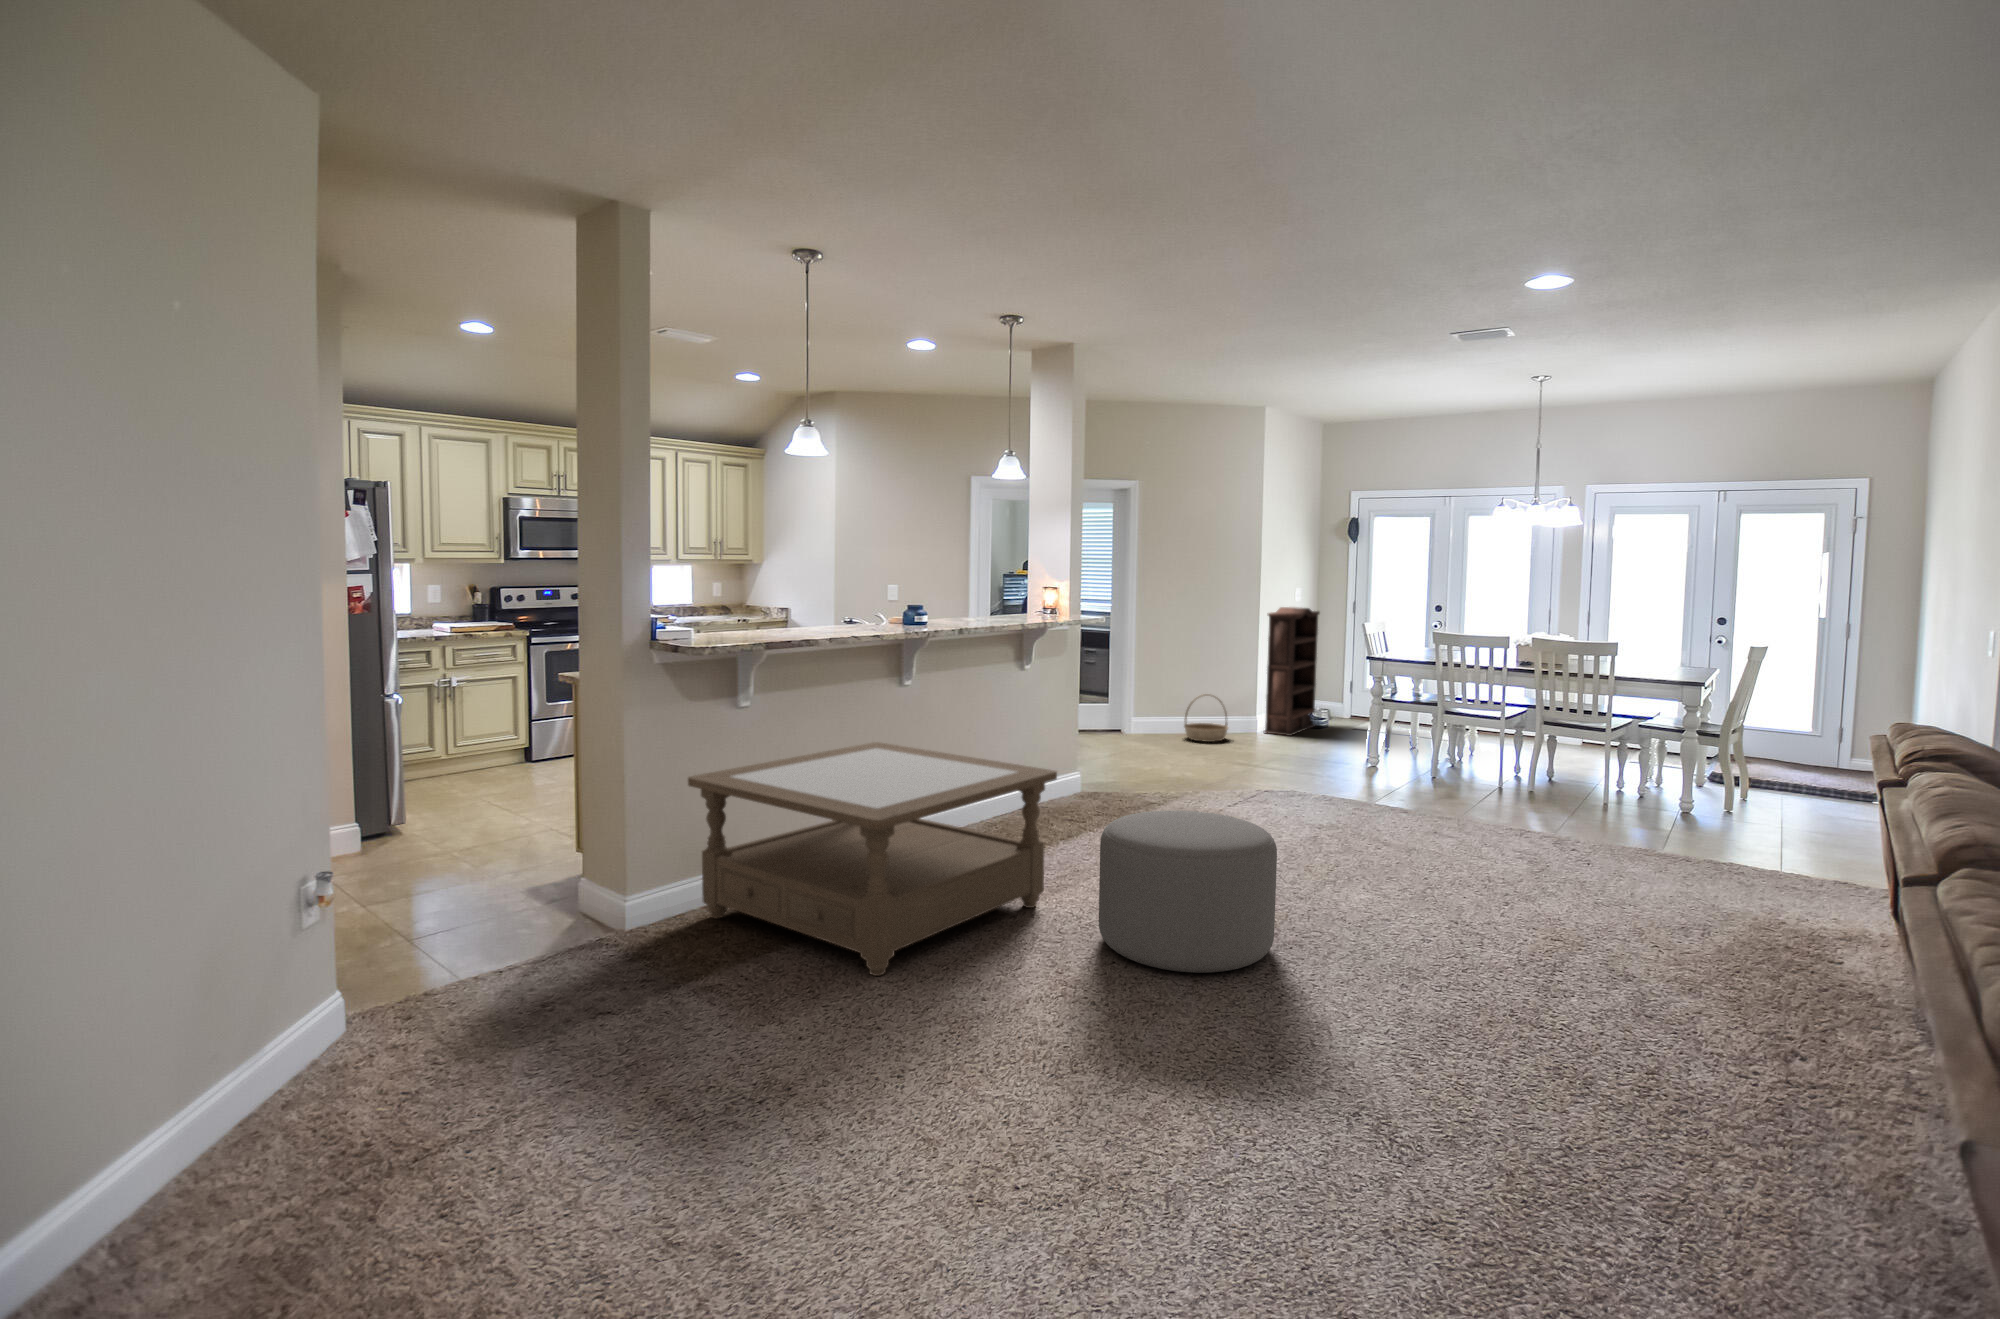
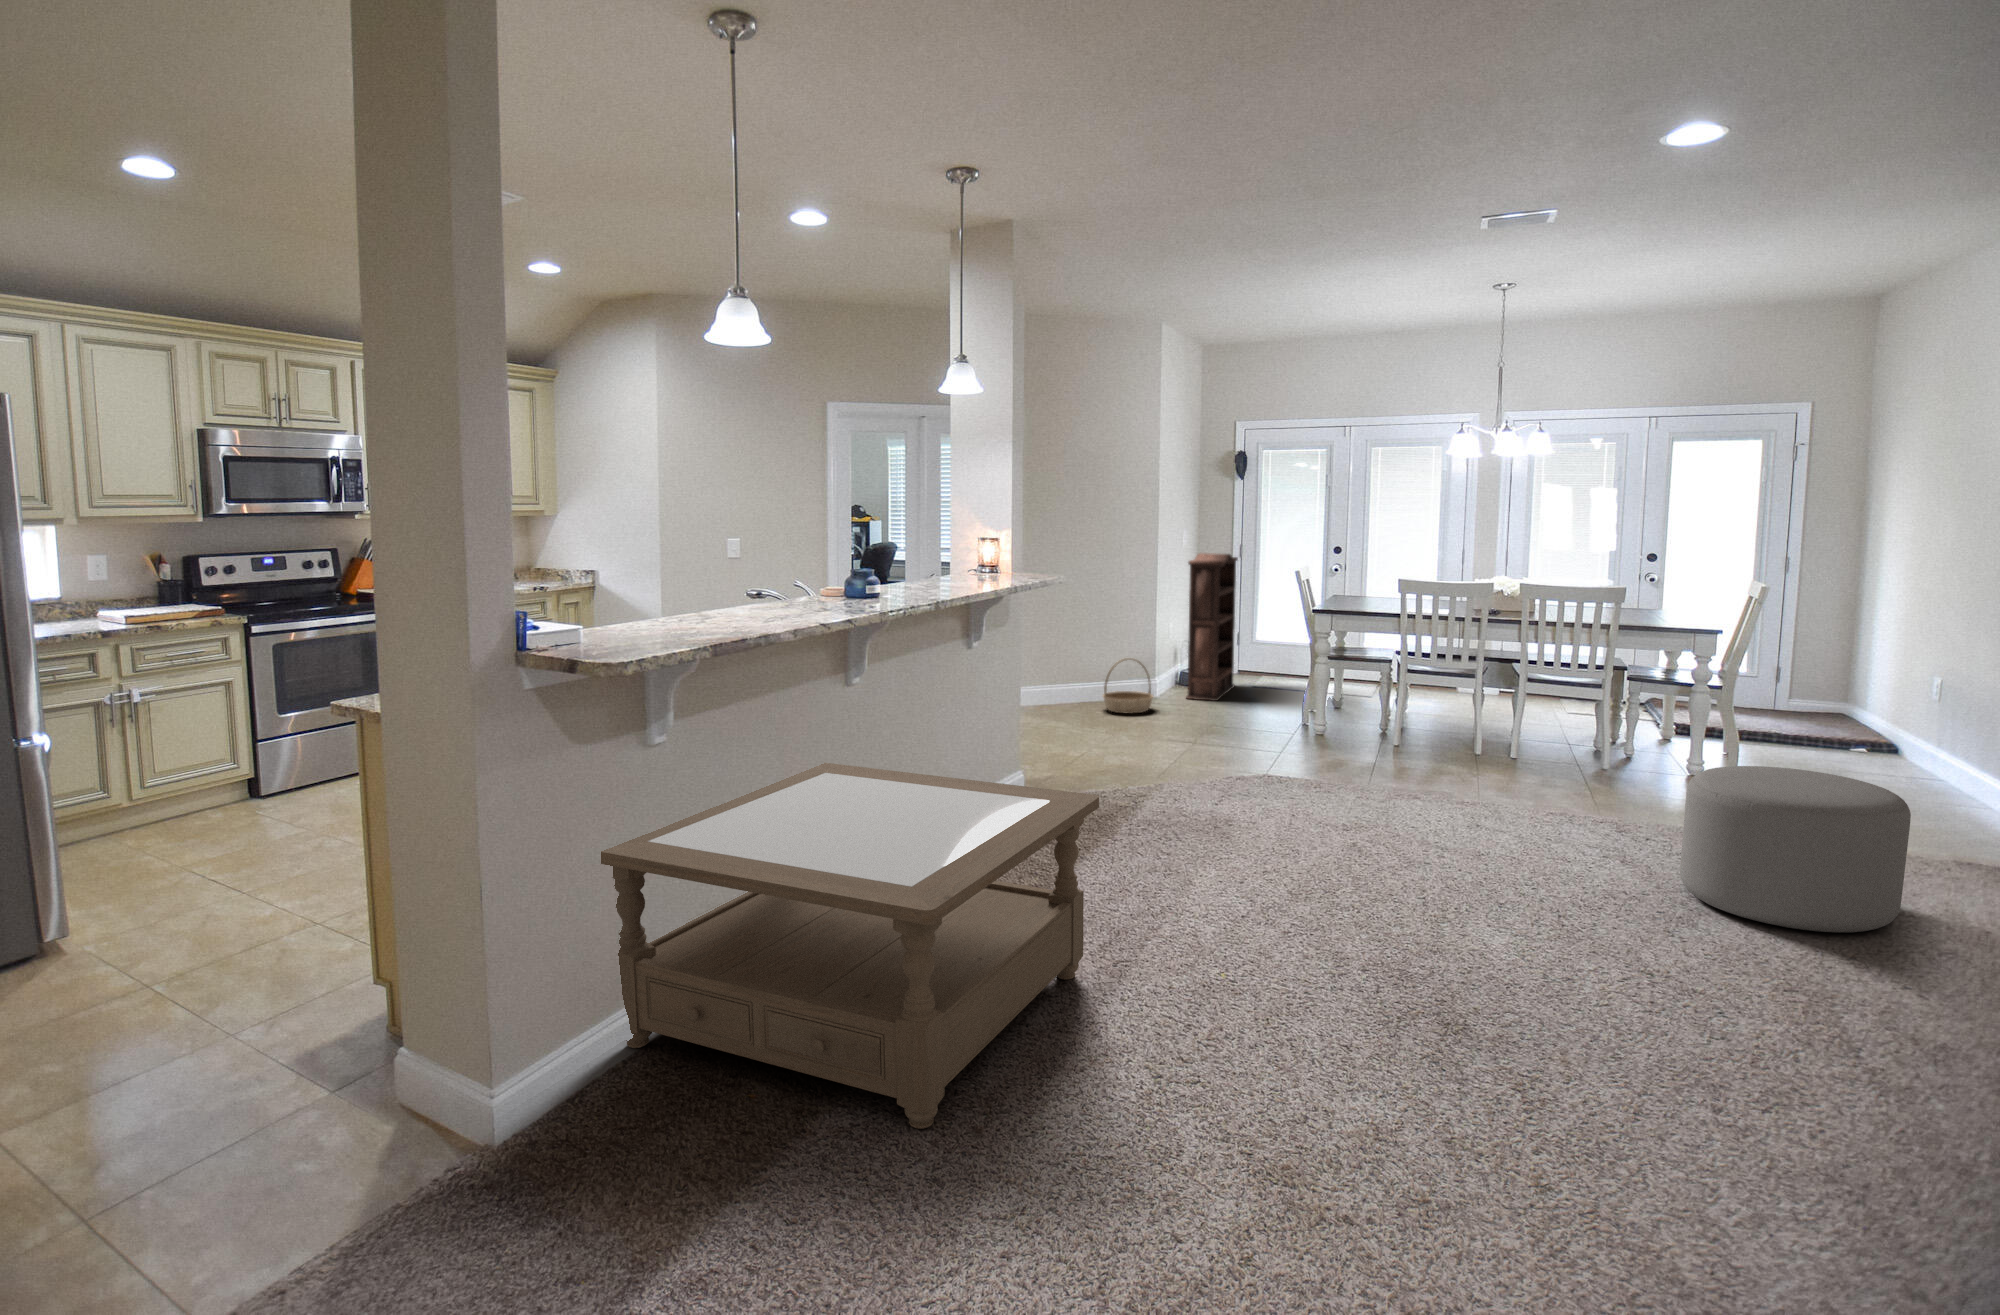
ottoman: present [1099,811,1277,973] -> present [1680,766,1911,932]

